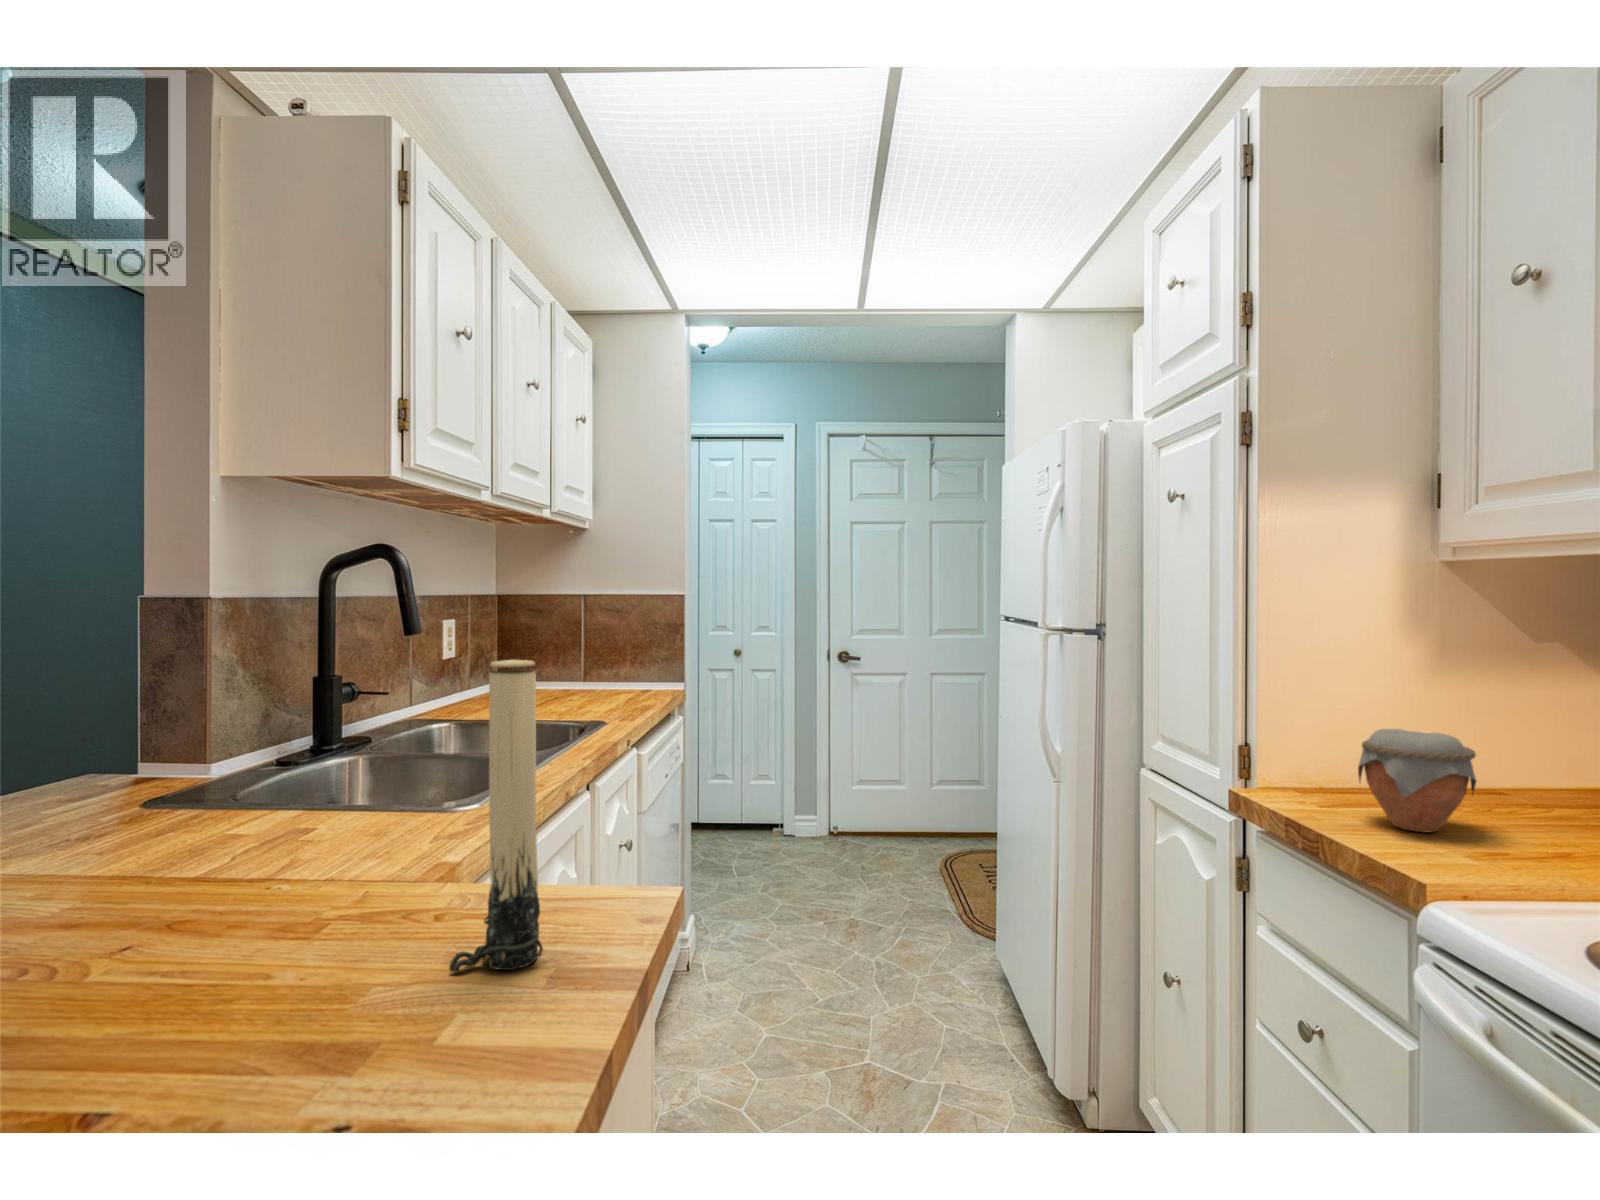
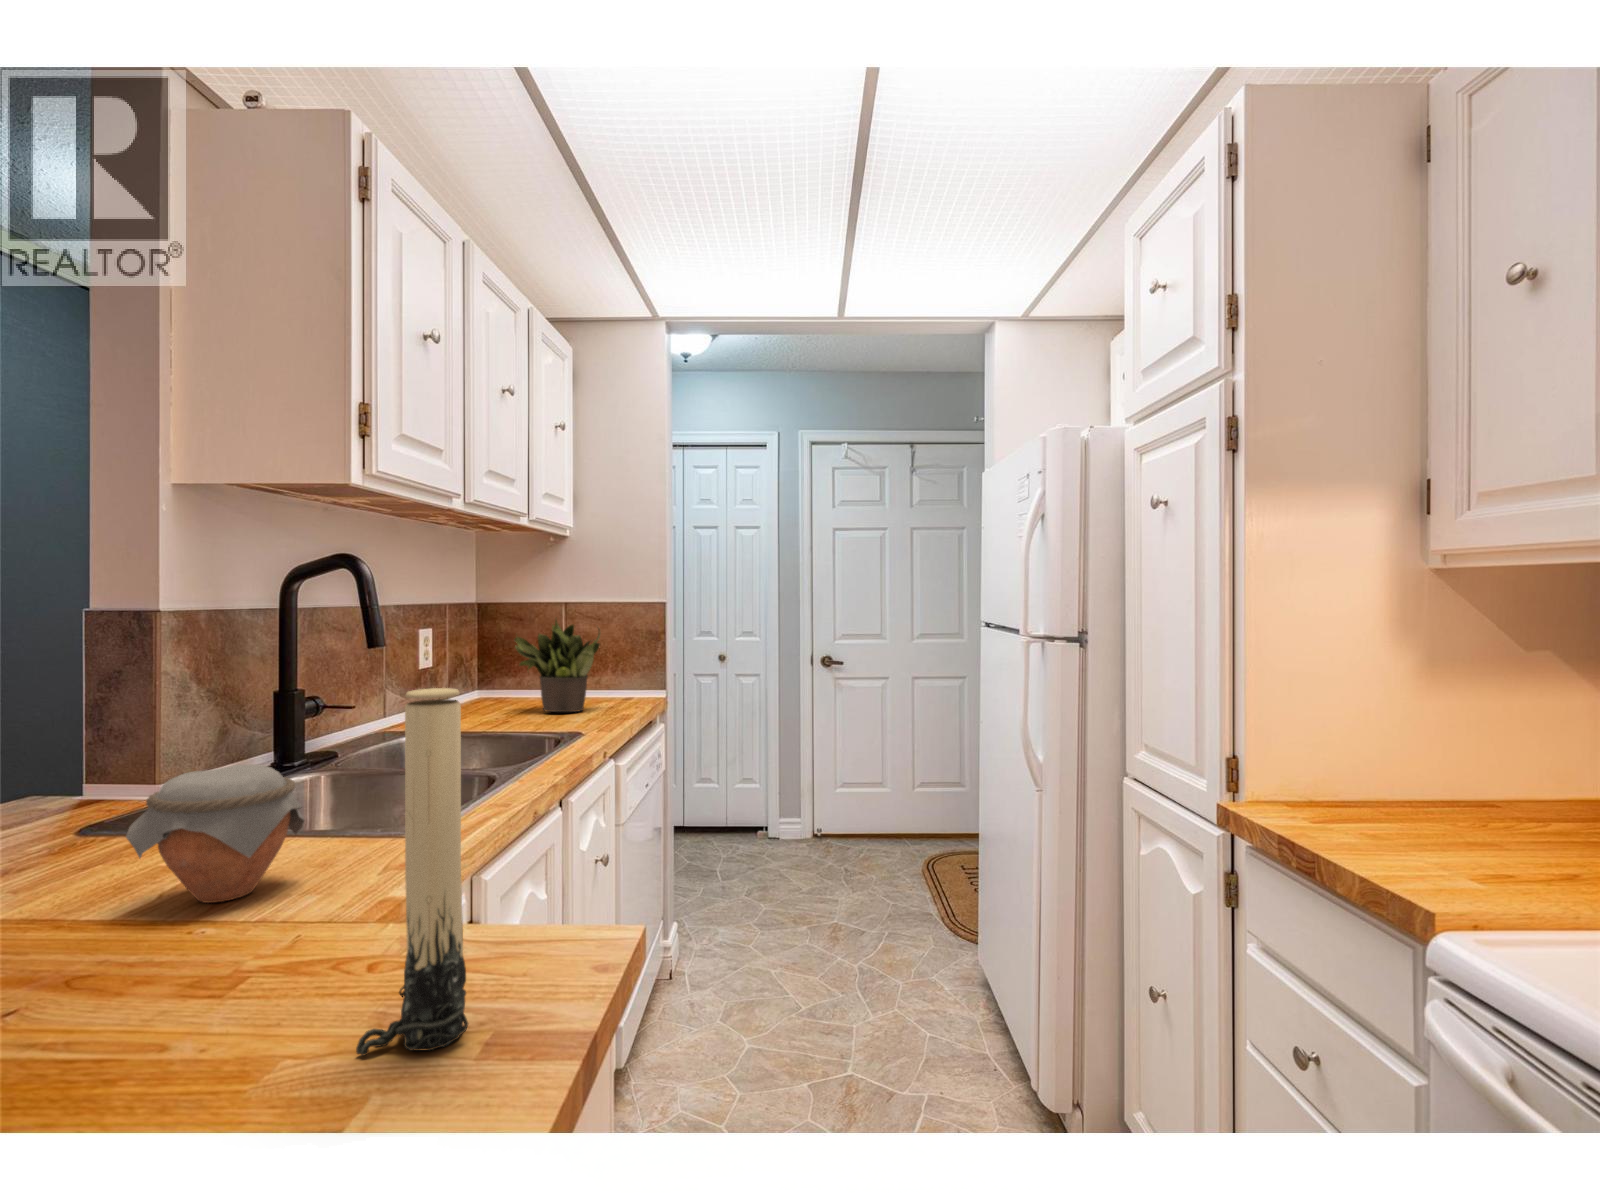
potted plant: none [533,608,620,703] -> present [515,620,600,712]
jar: present [1358,729,1476,832] -> present [126,765,304,903]

